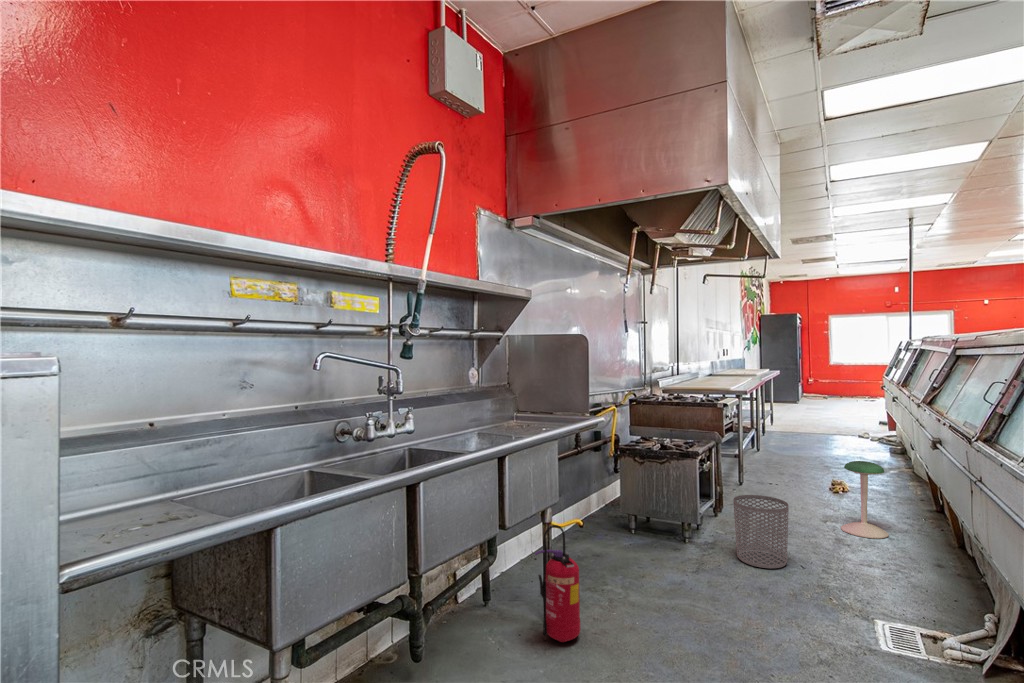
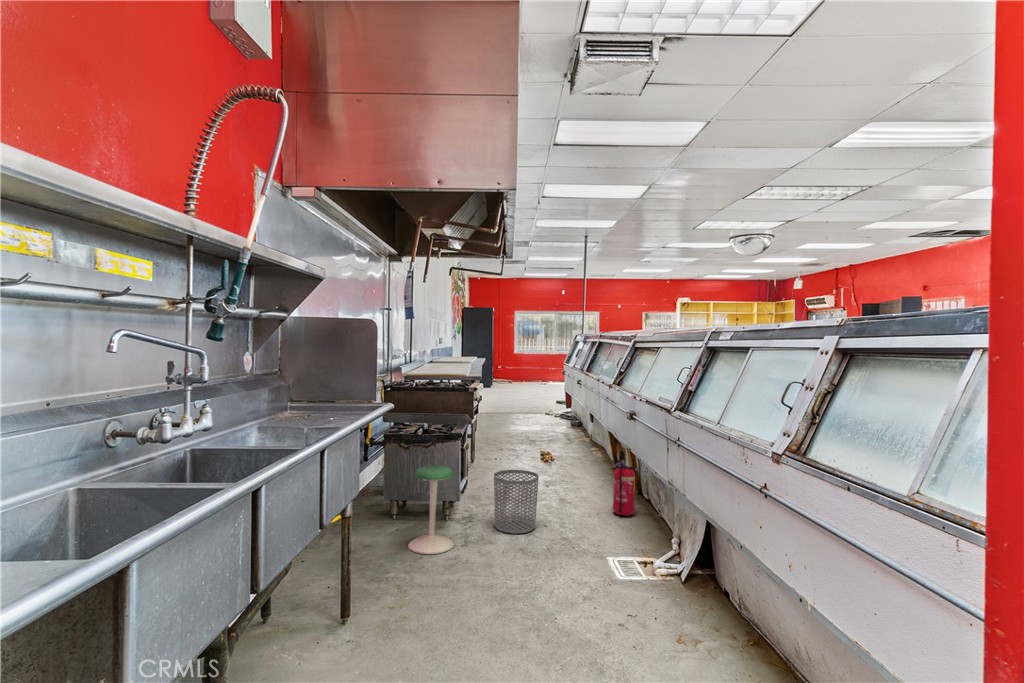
stool: present [841,461,889,539] -> present [408,465,454,554]
fire extinguisher: present [535,525,580,642] -> present [613,447,637,516]

